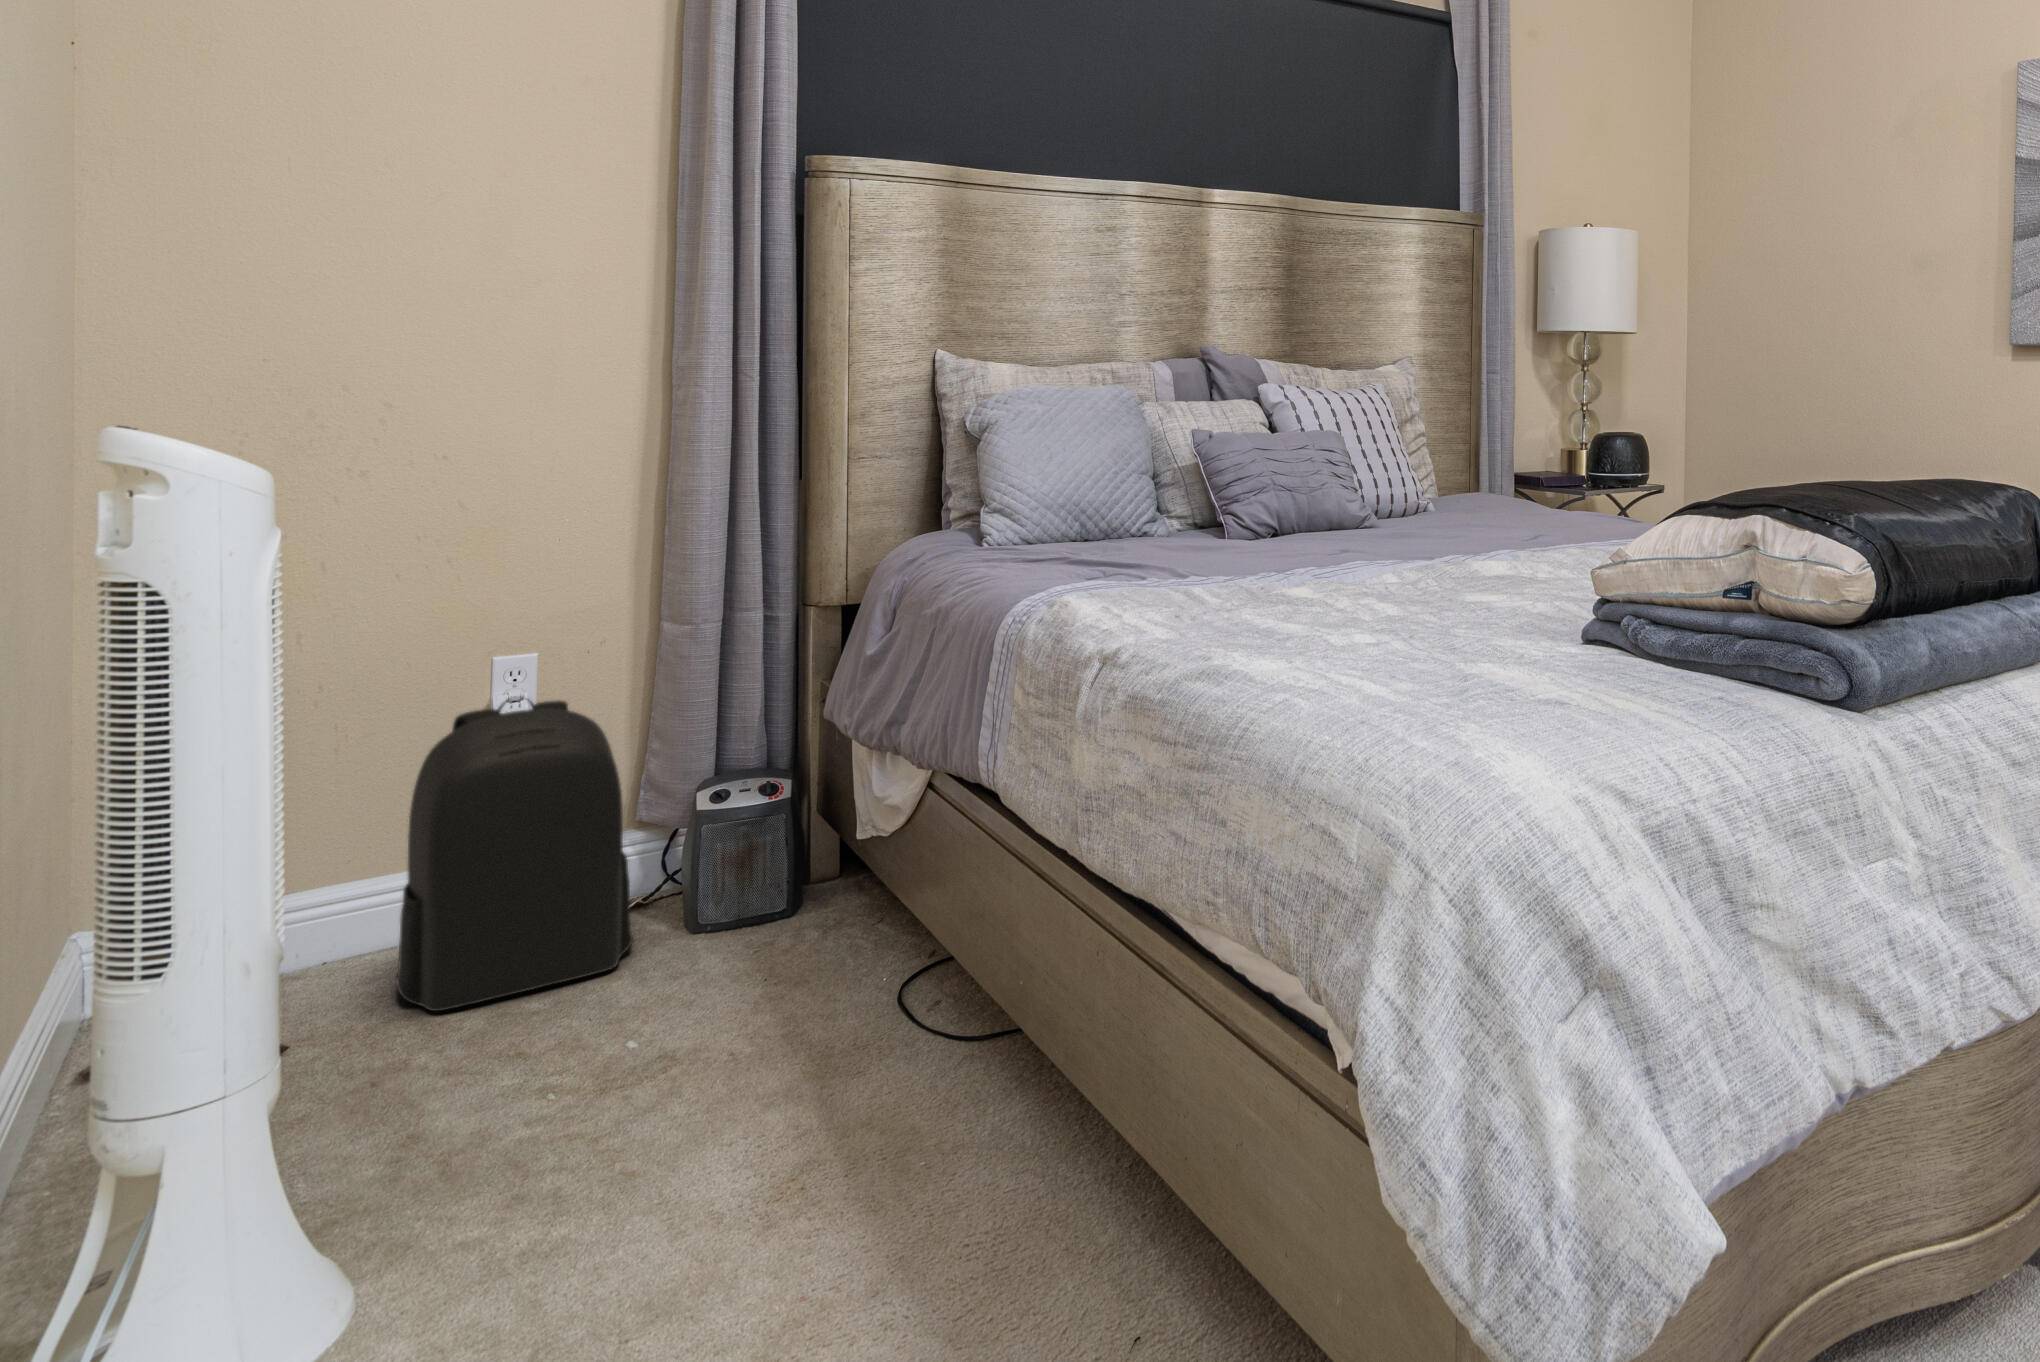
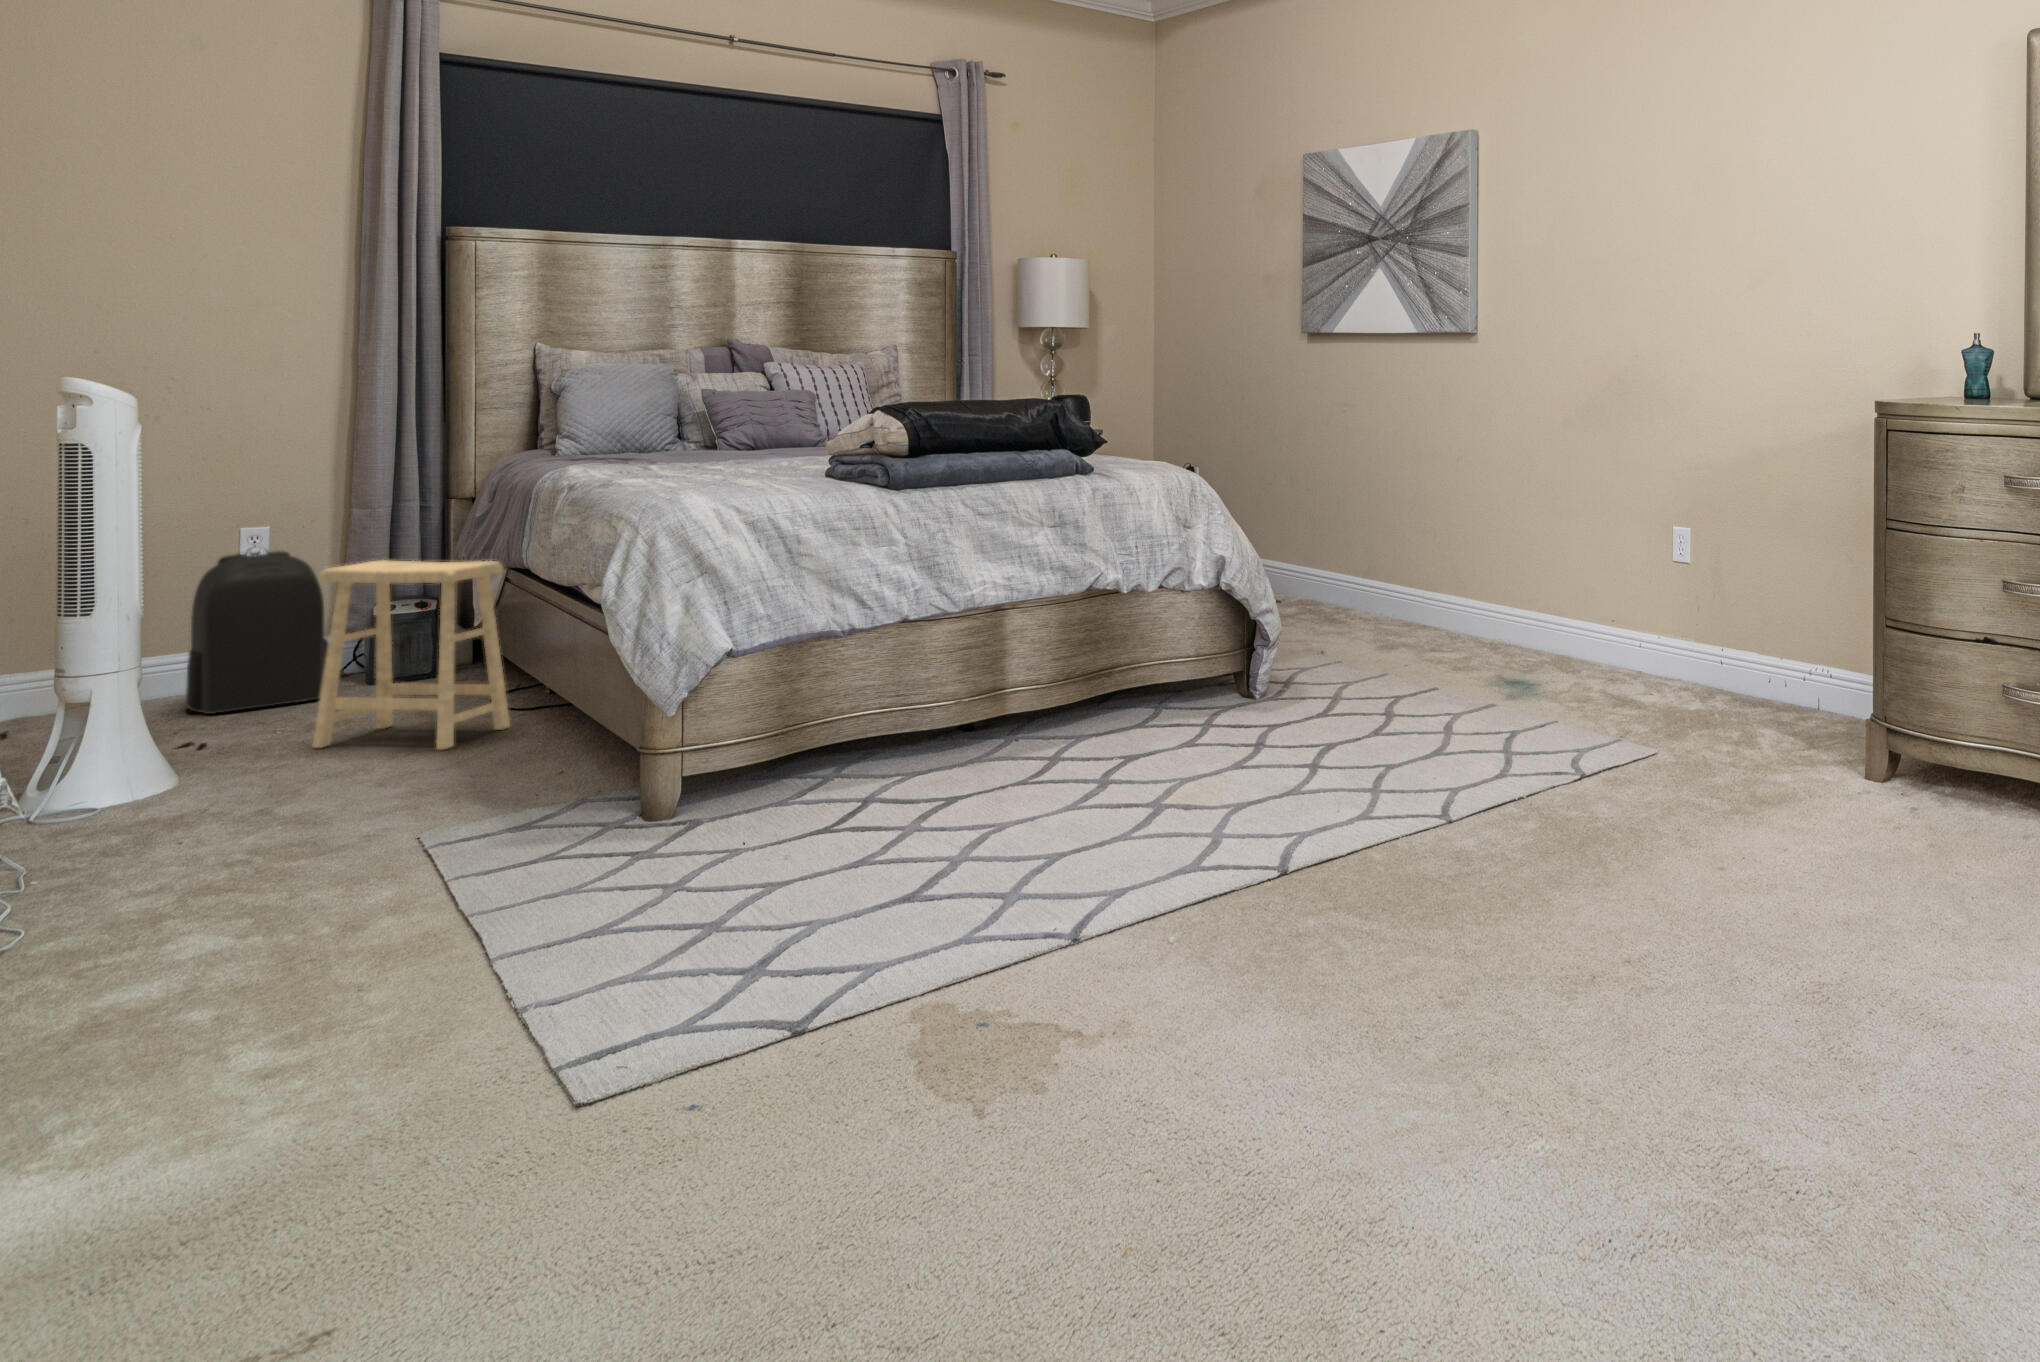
footstool: none [613,766,964,1194] -> present [312,560,510,750]

